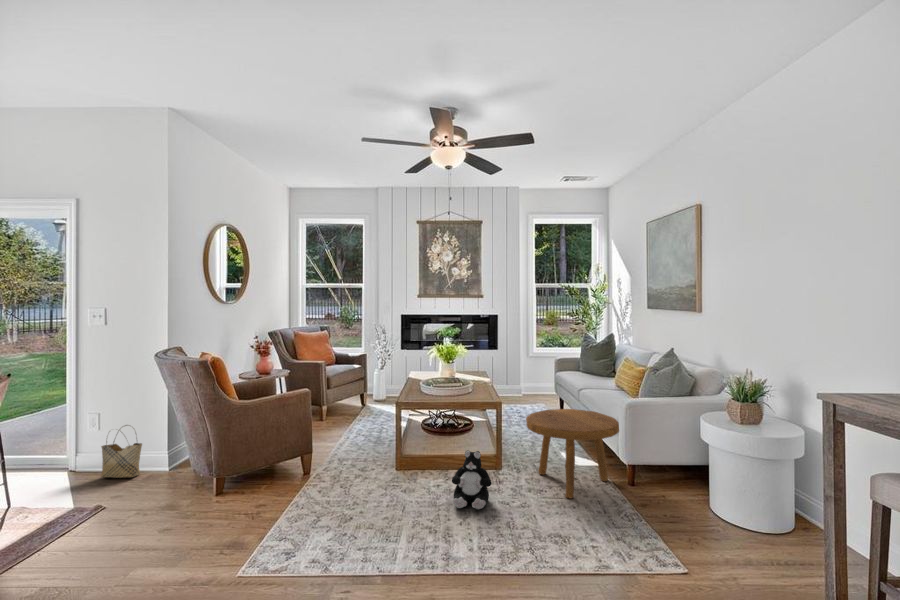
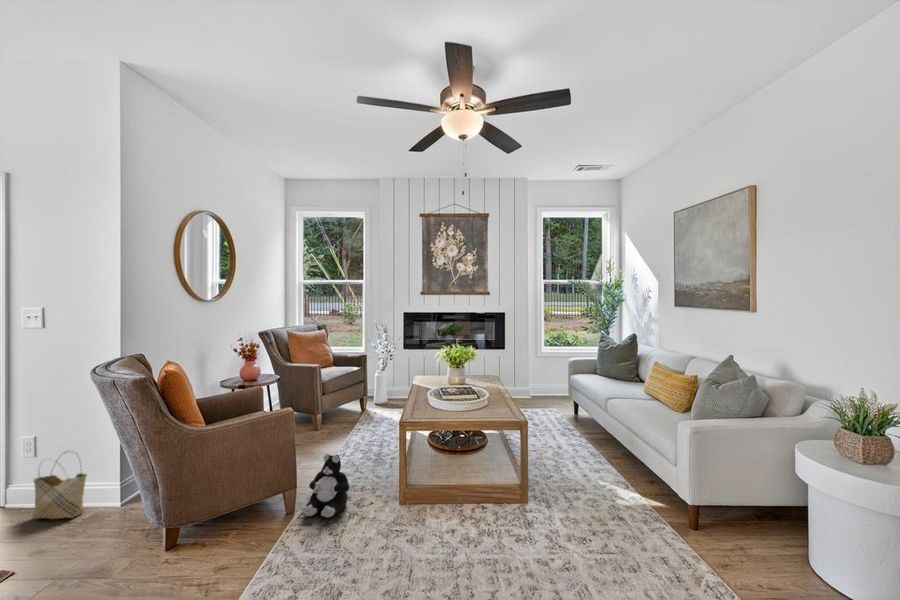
footstool: present [526,409,619,498] -> none [561,430,683,554]
plush toy: present [452,450,492,509] -> present [303,454,349,518]

